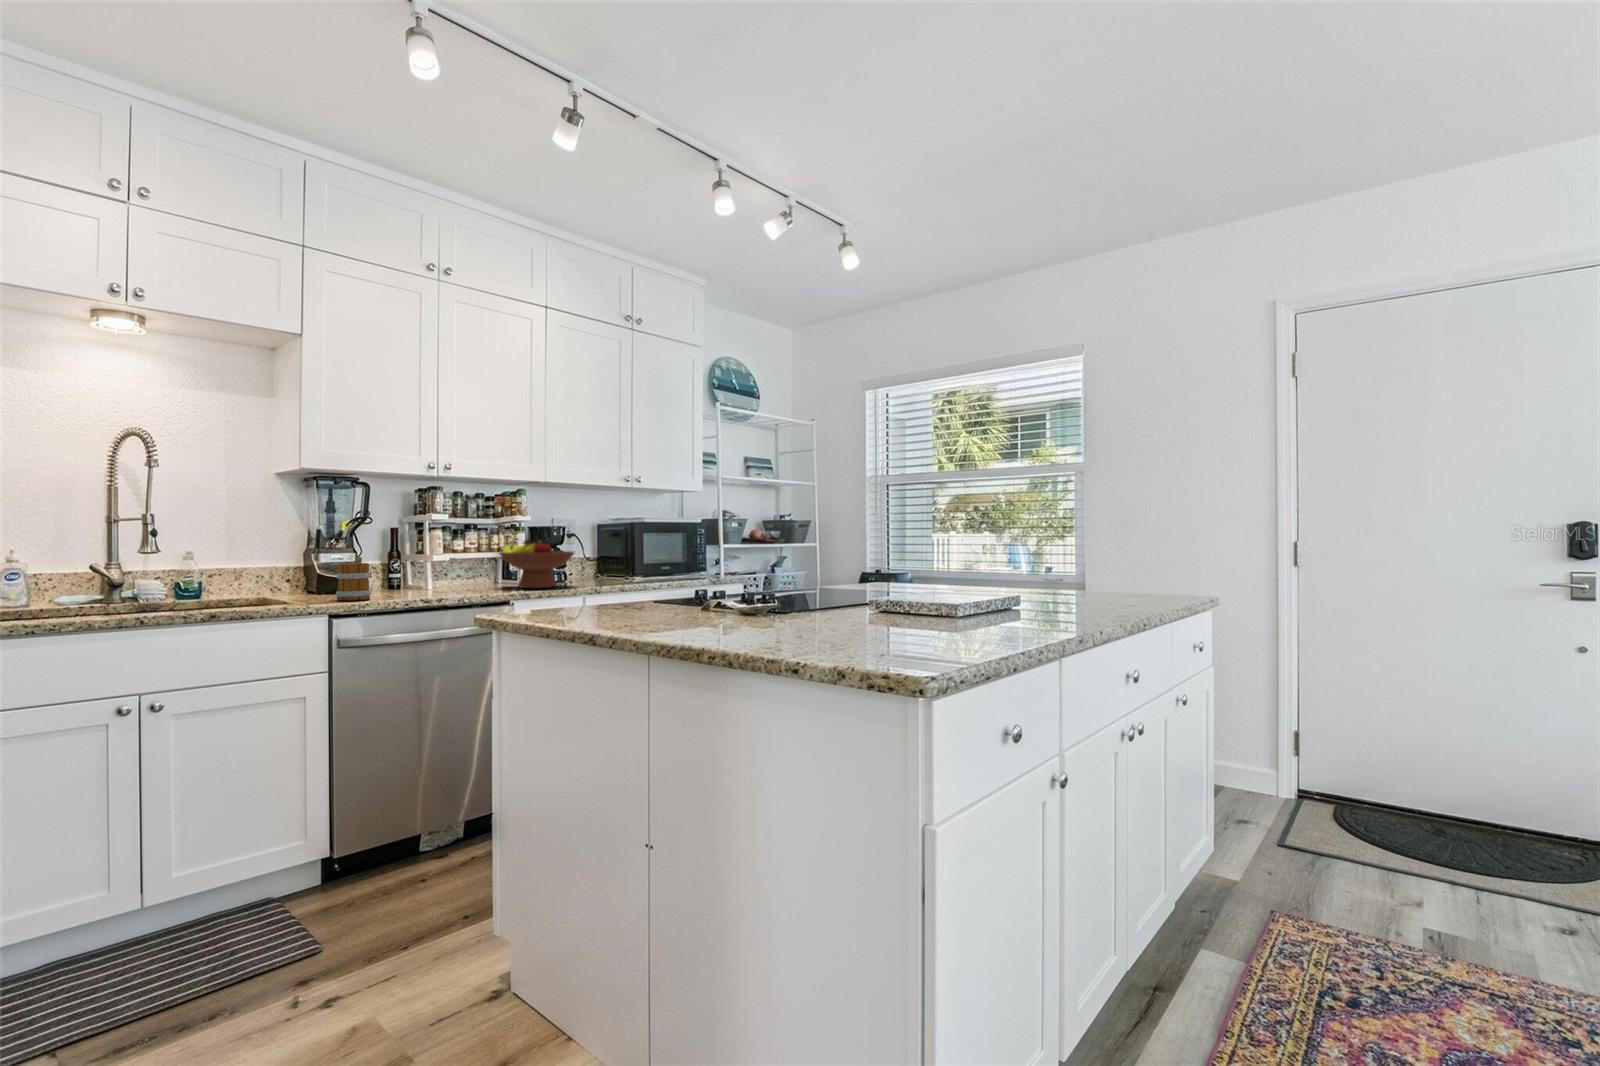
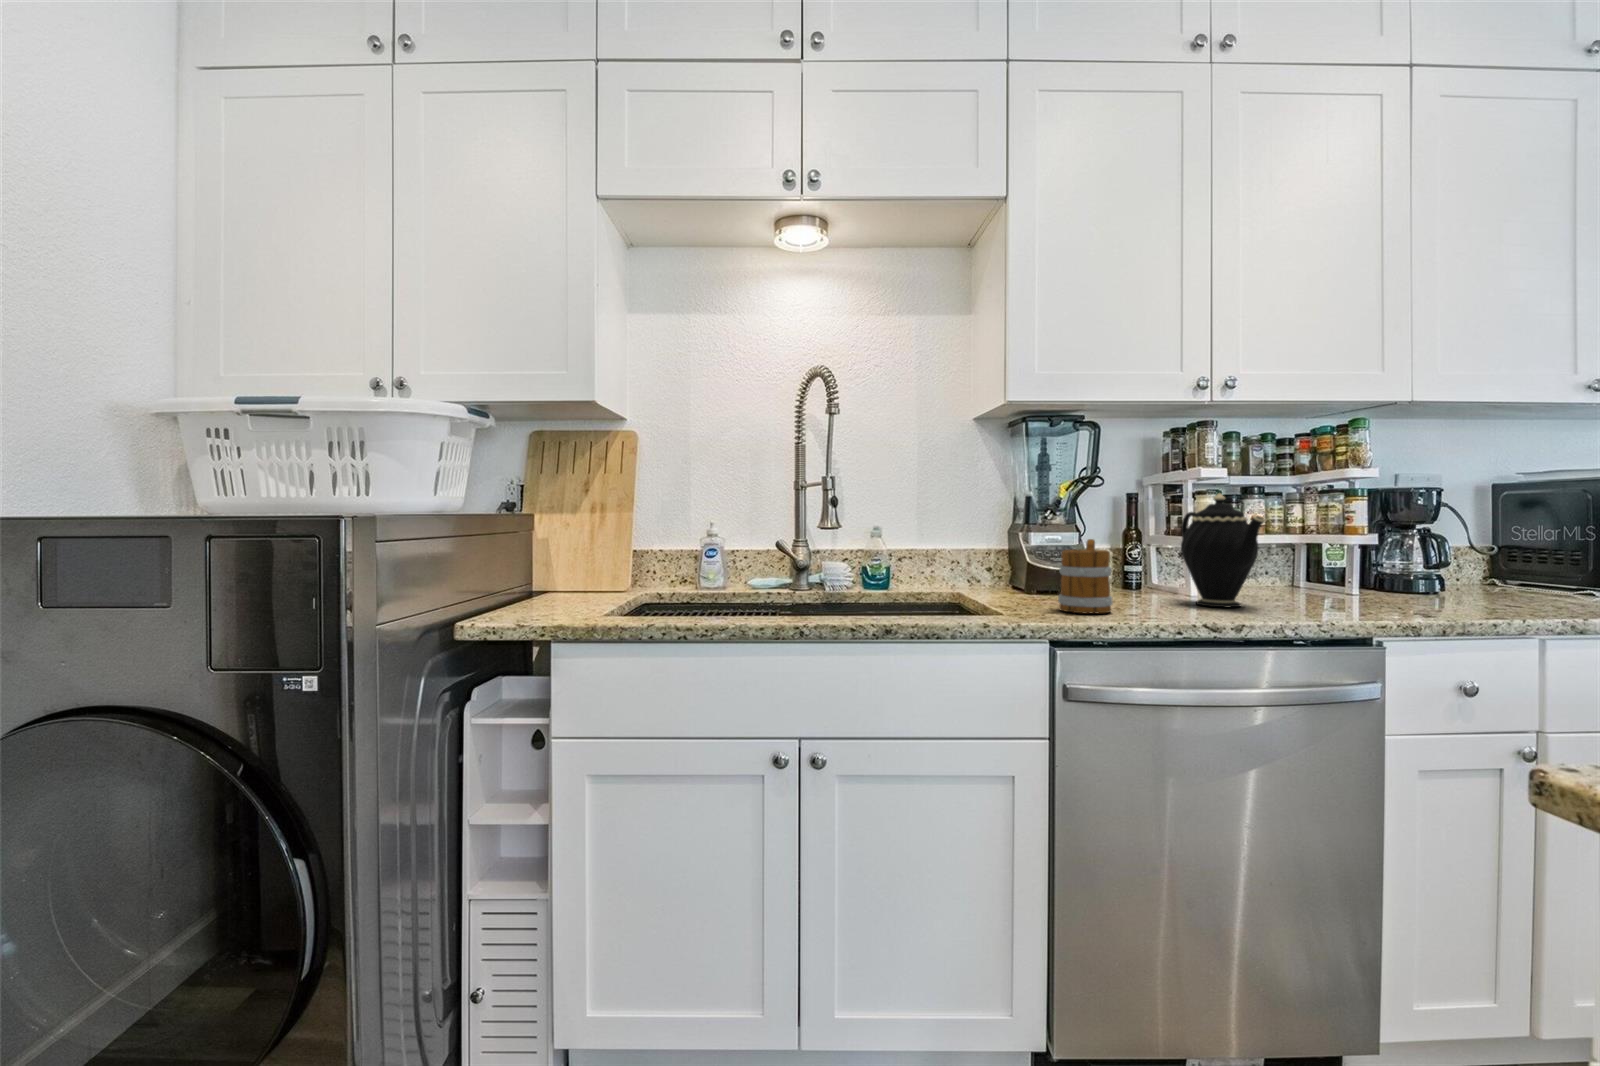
teapot: none [417,529,459,594] -> present [1181,493,1266,607]
fruit bowl: present [499,539,574,588] -> none [1318,508,1504,606]

